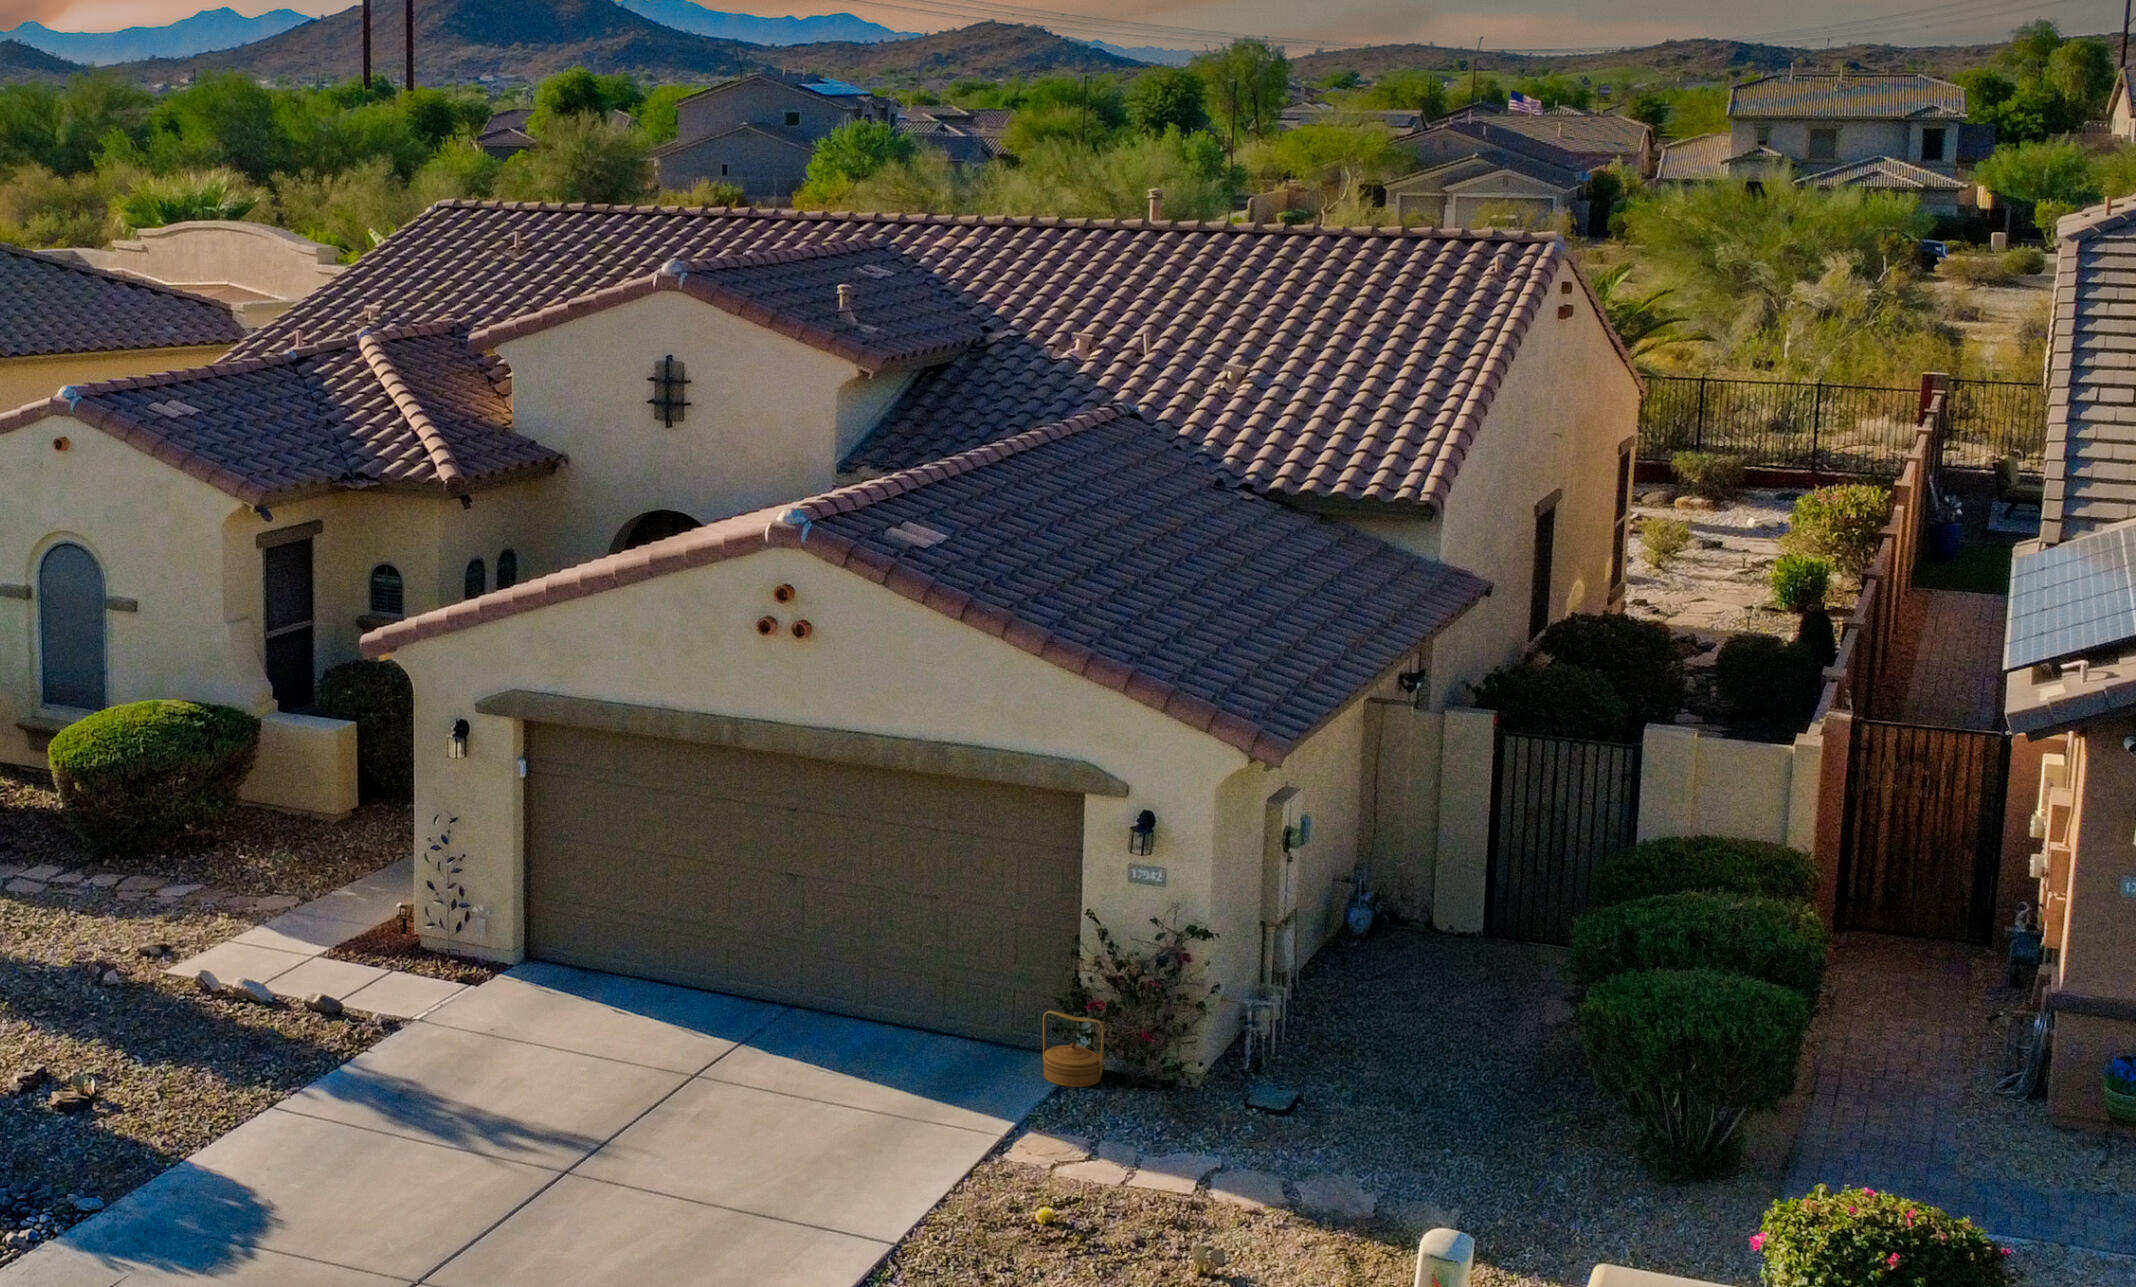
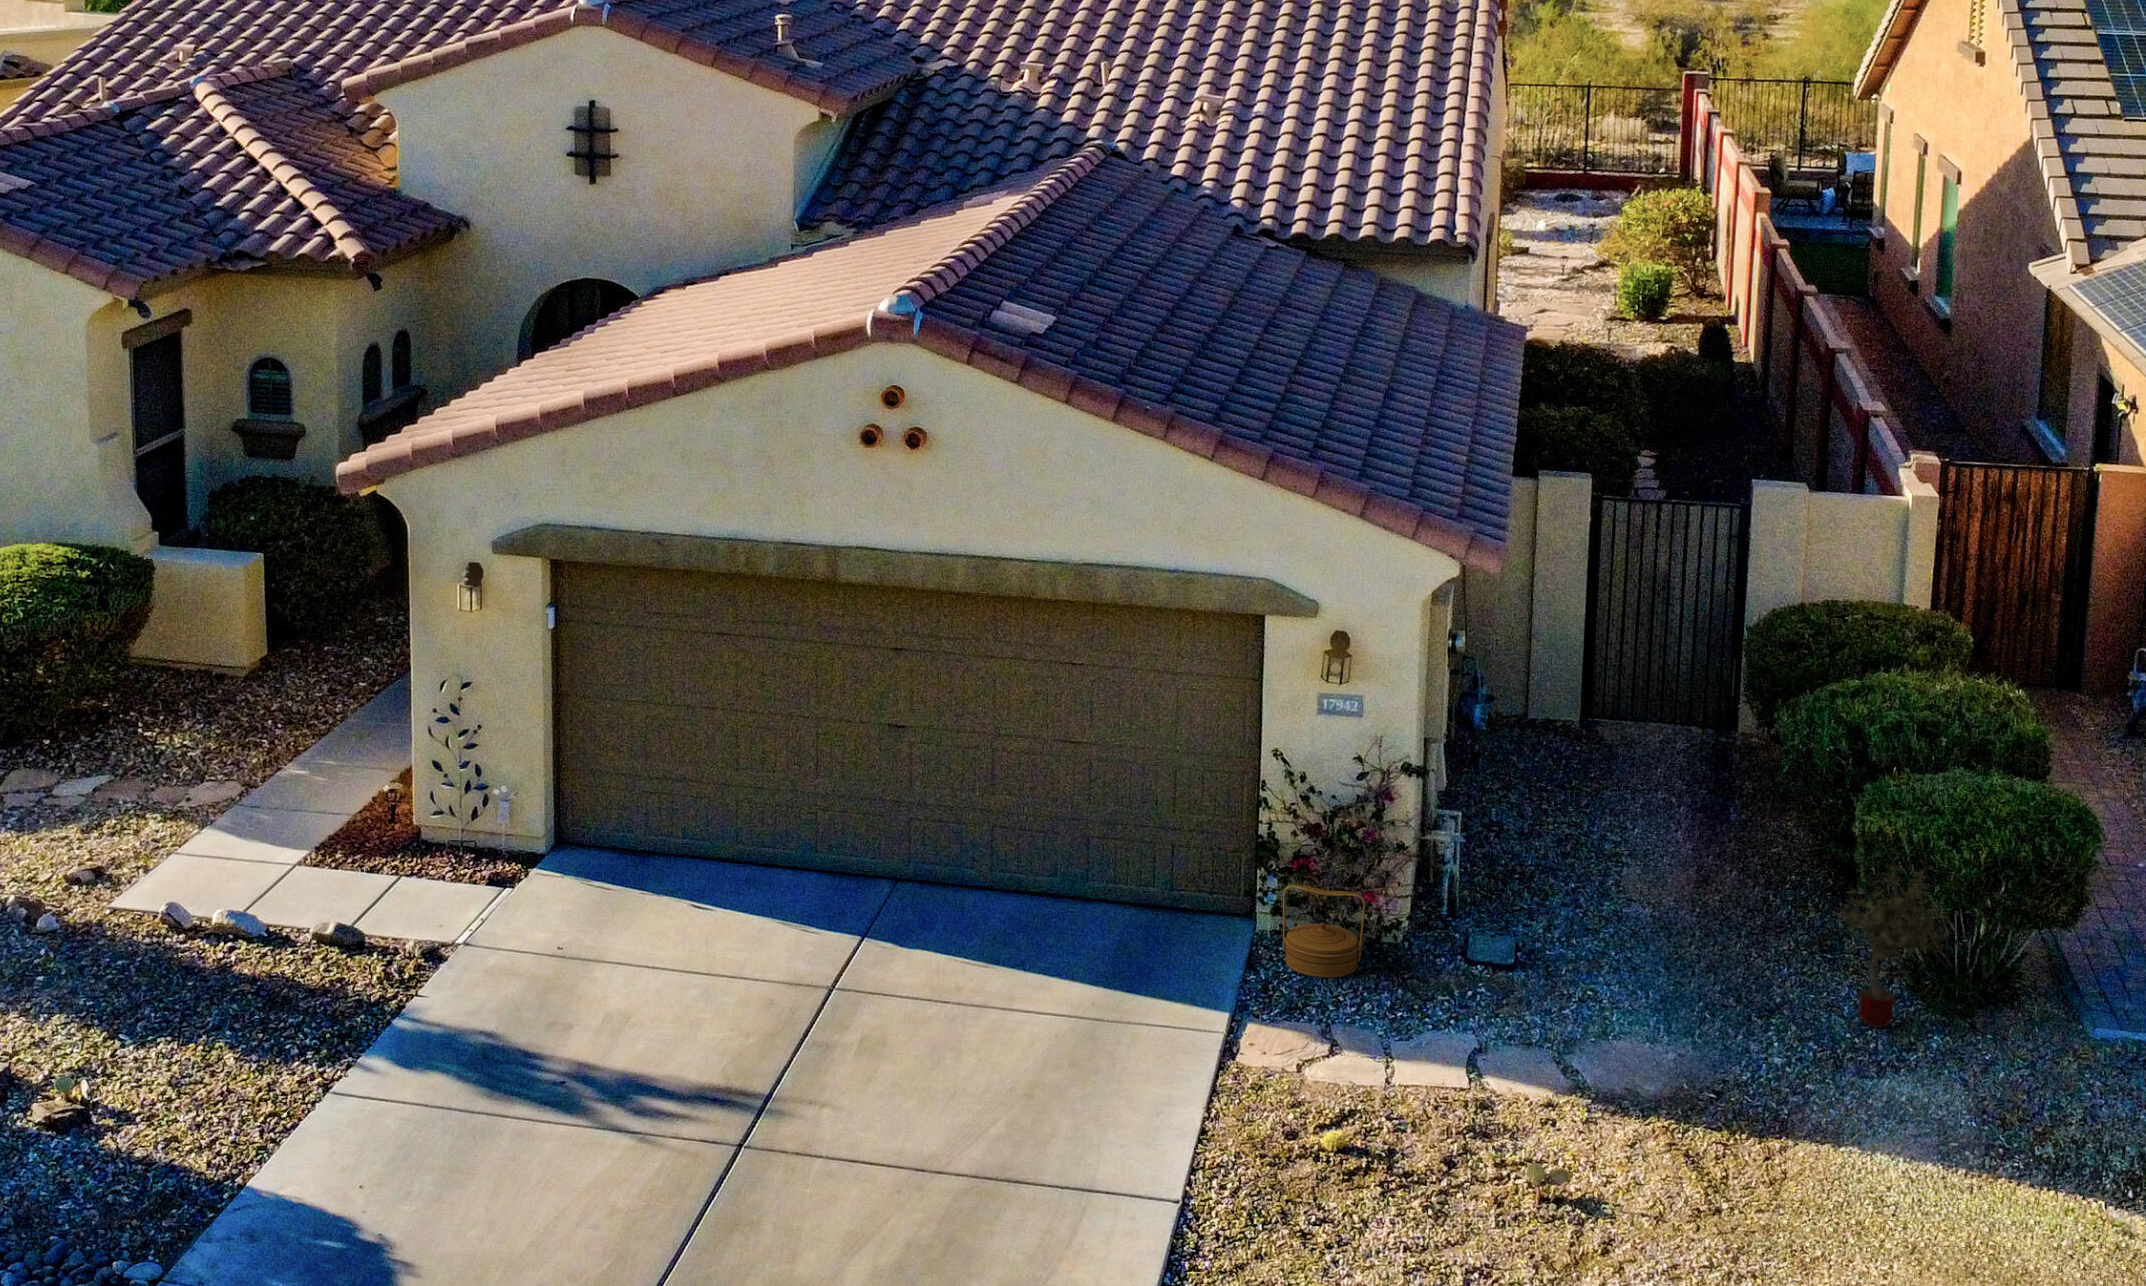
potted tree: none [1476,1019,1555,1155] -> present [1841,866,1949,1028]

